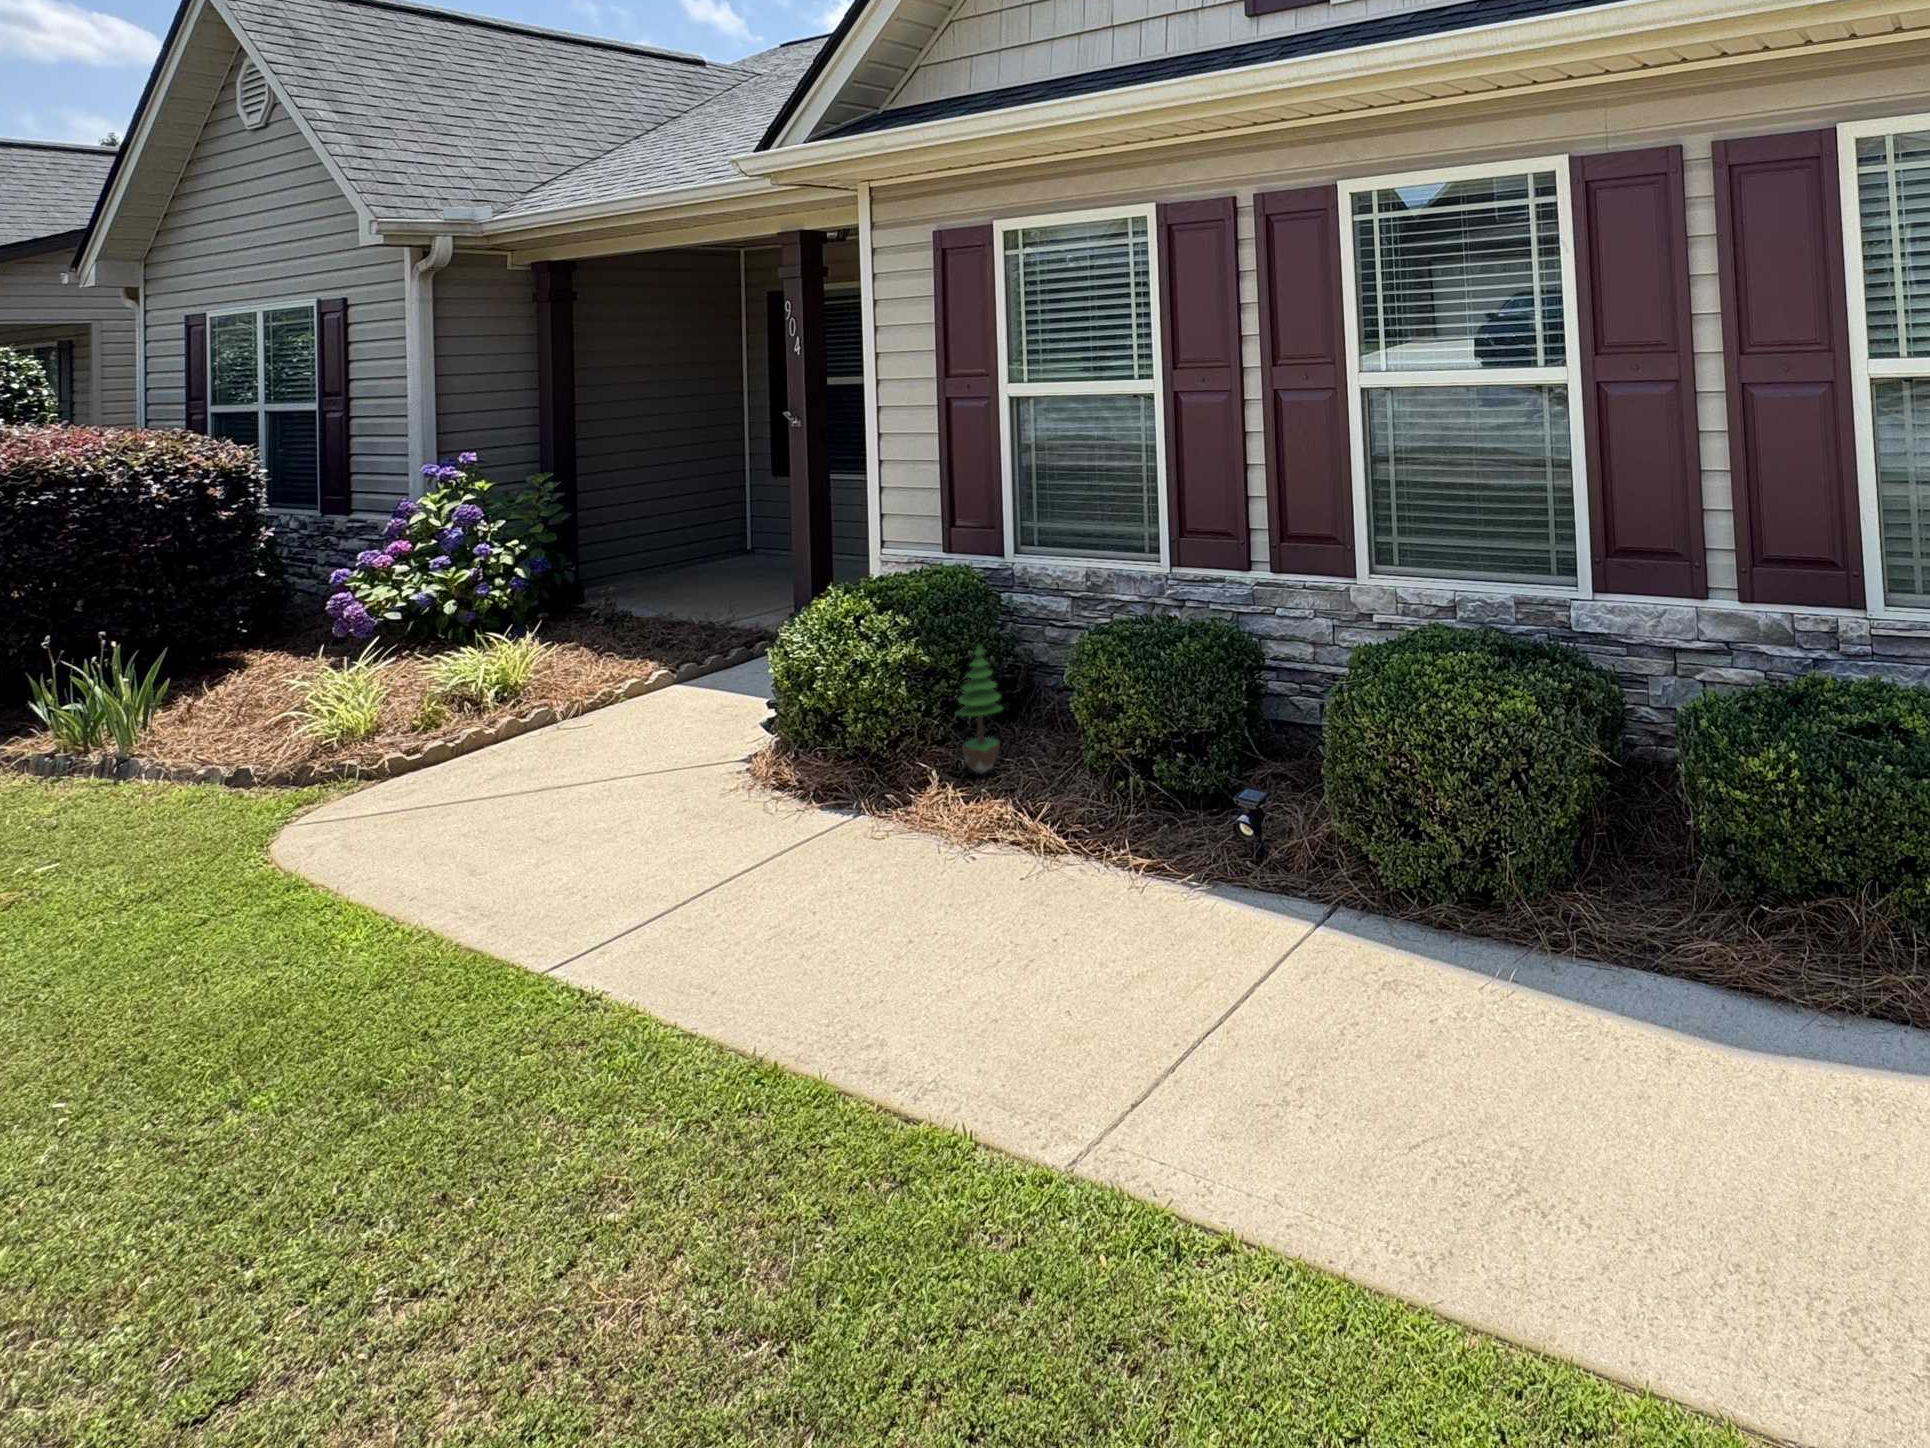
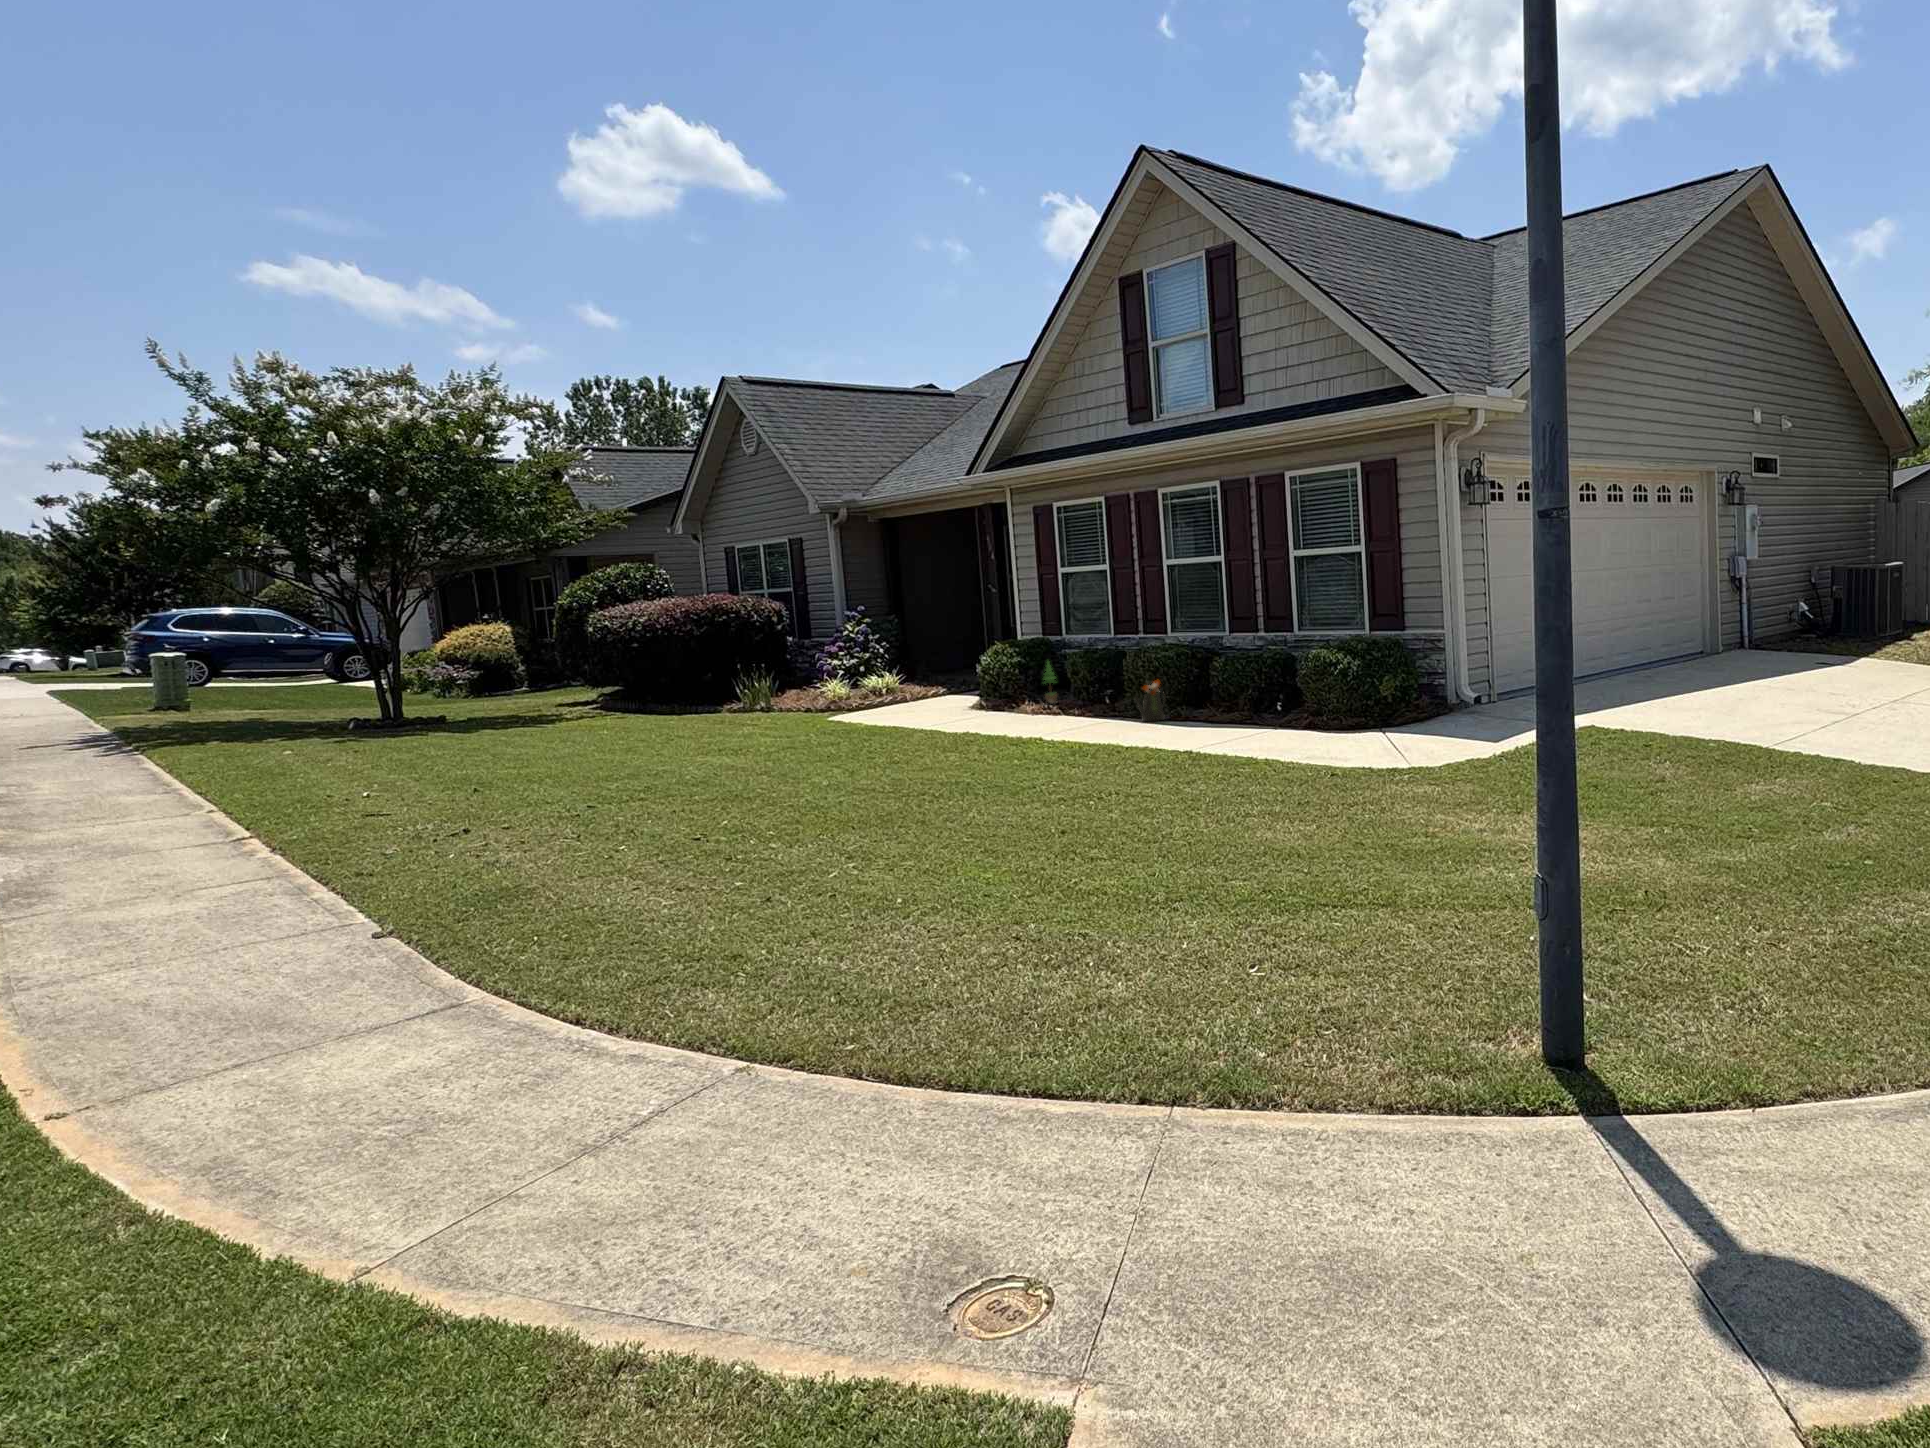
watering can: none [1411,794,1499,970] -> present [1136,680,1166,721]

